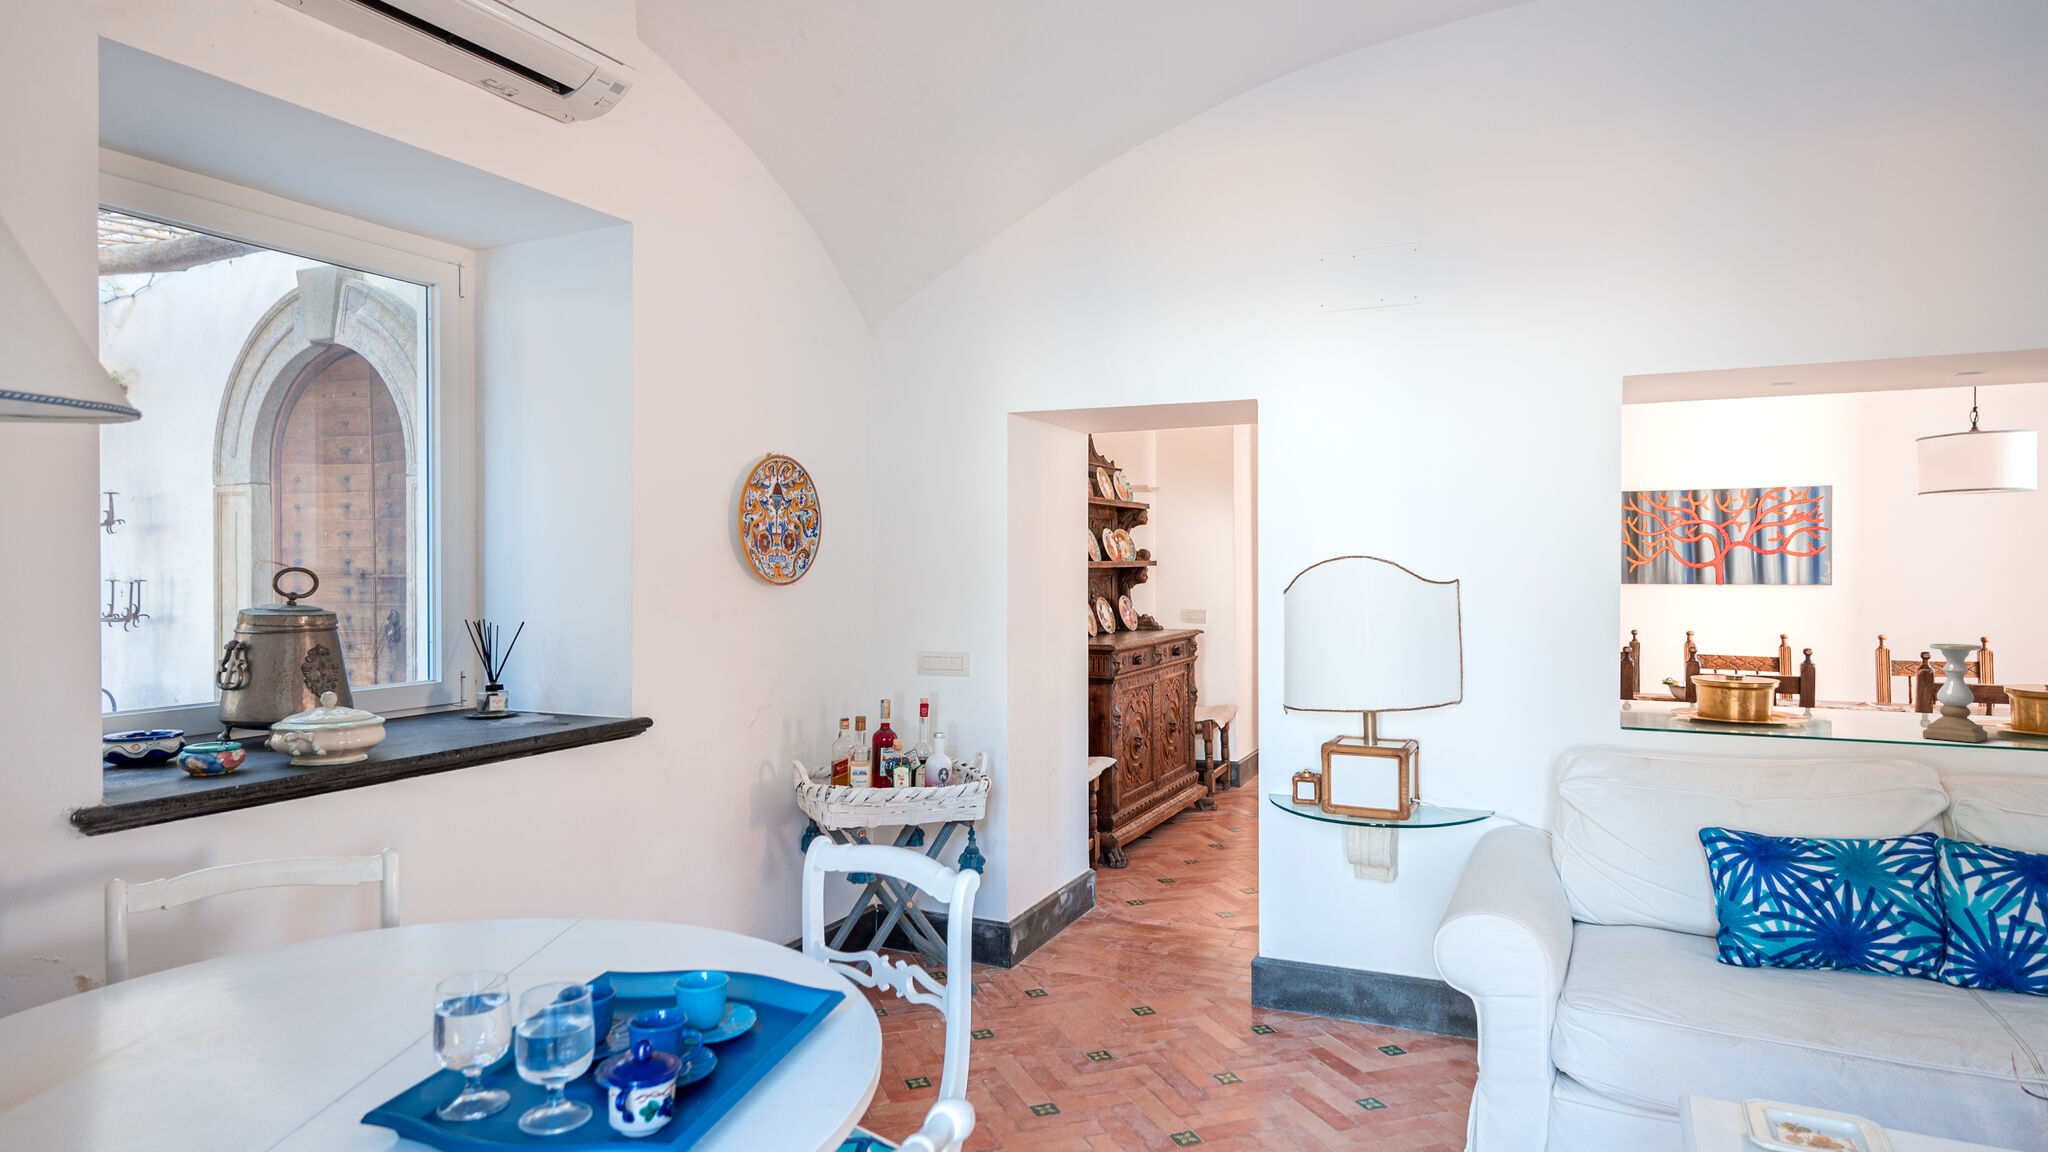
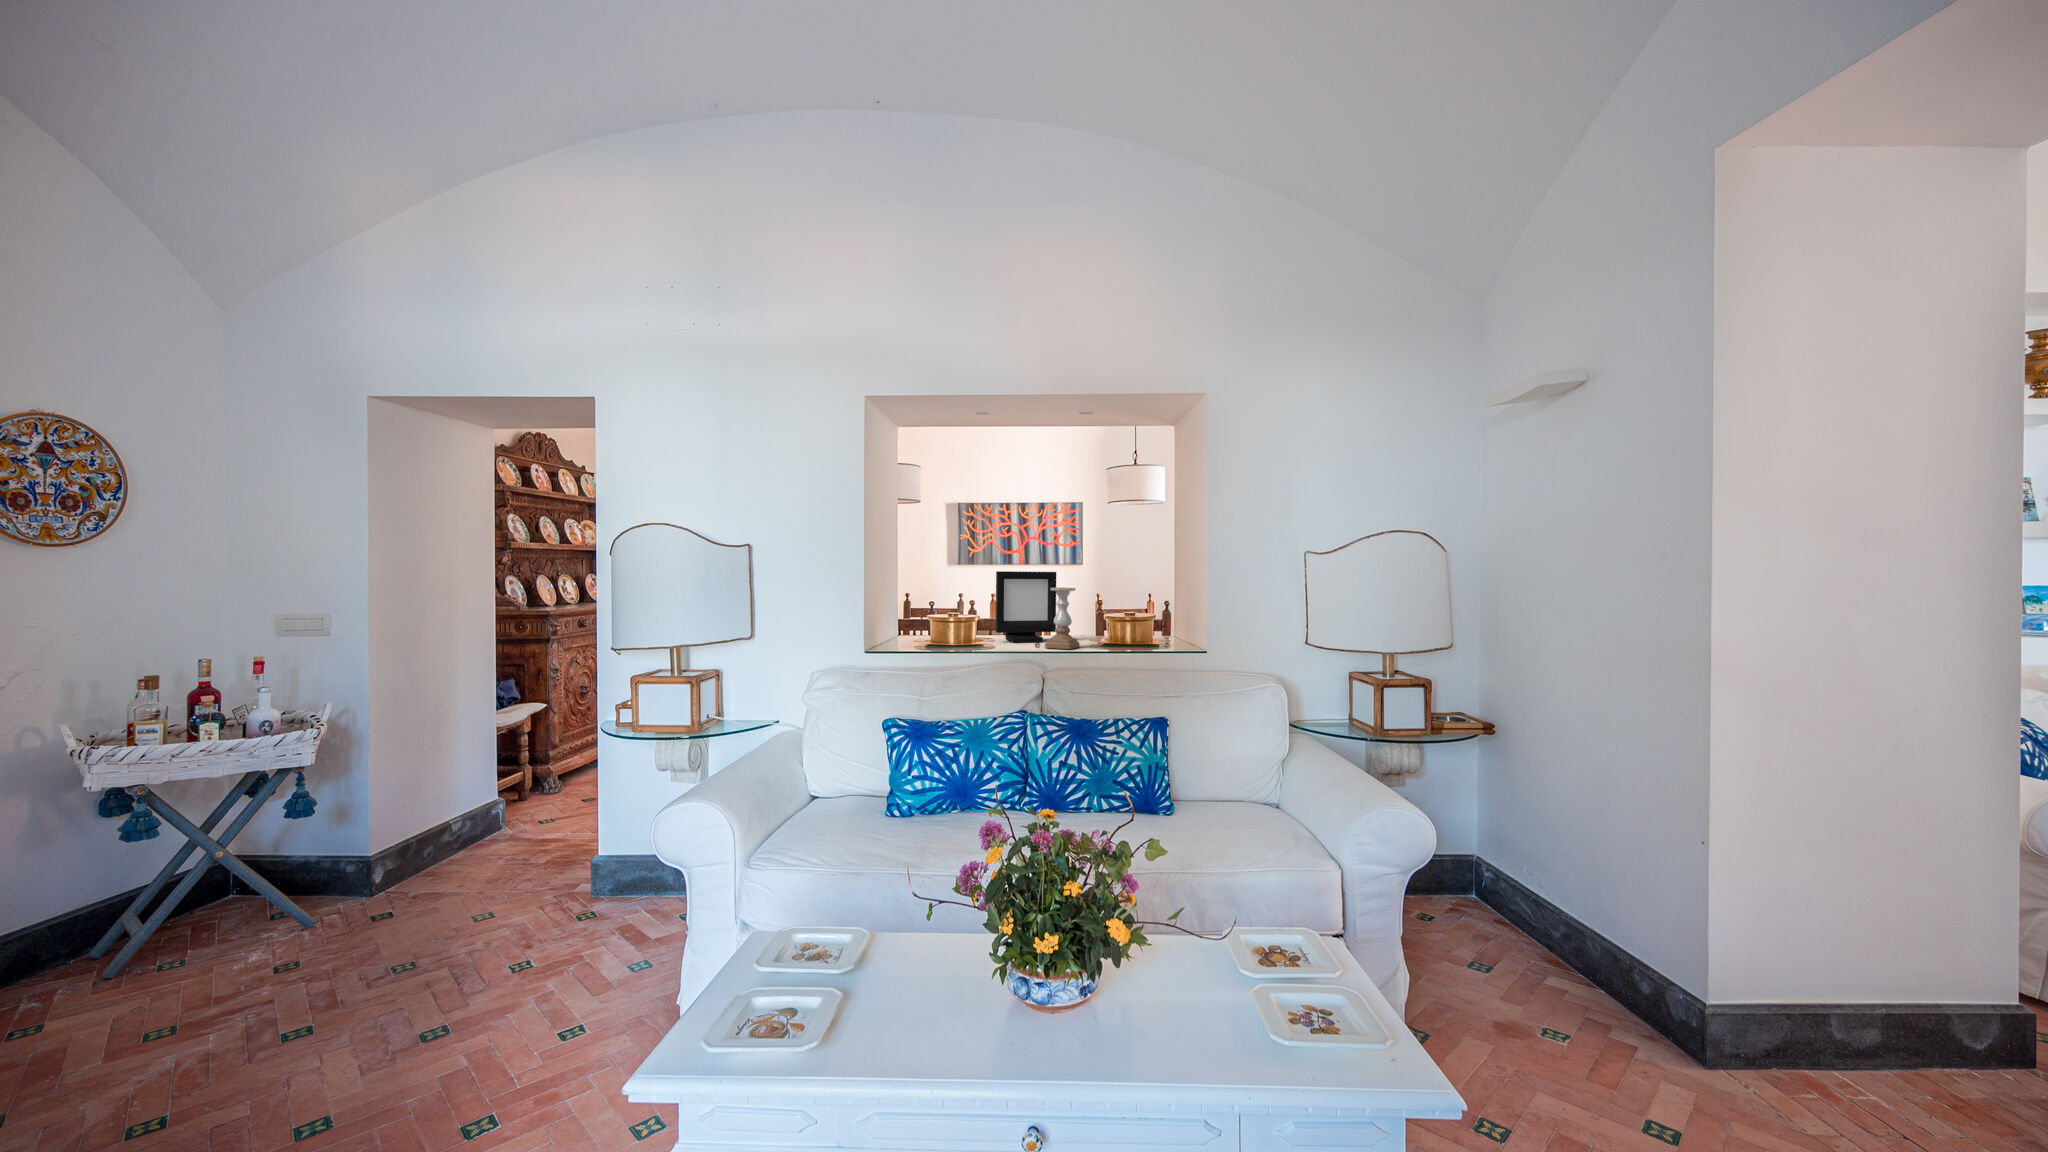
picture frame: none [1811,616,1923,727] -> present [996,571,1056,642]

